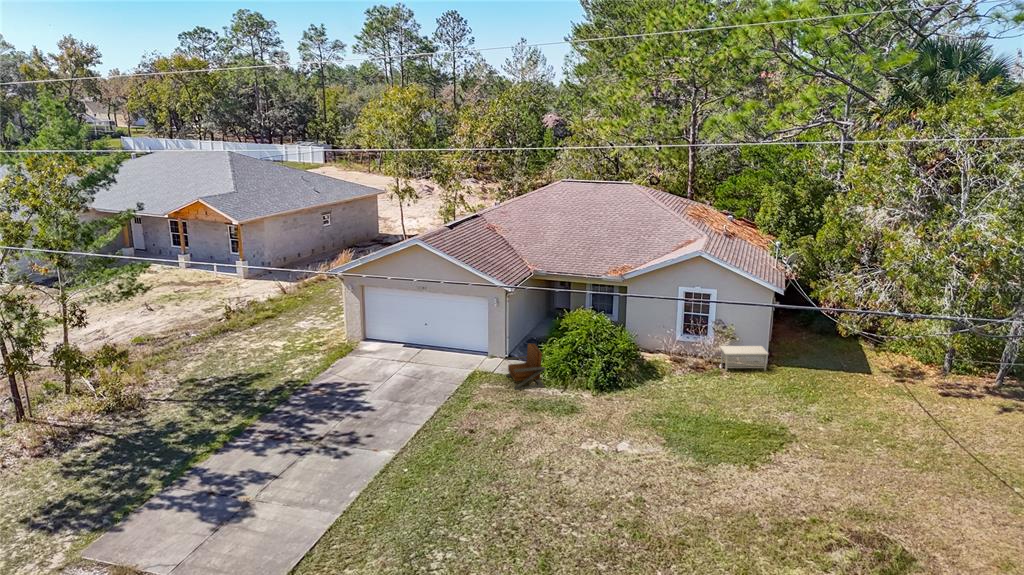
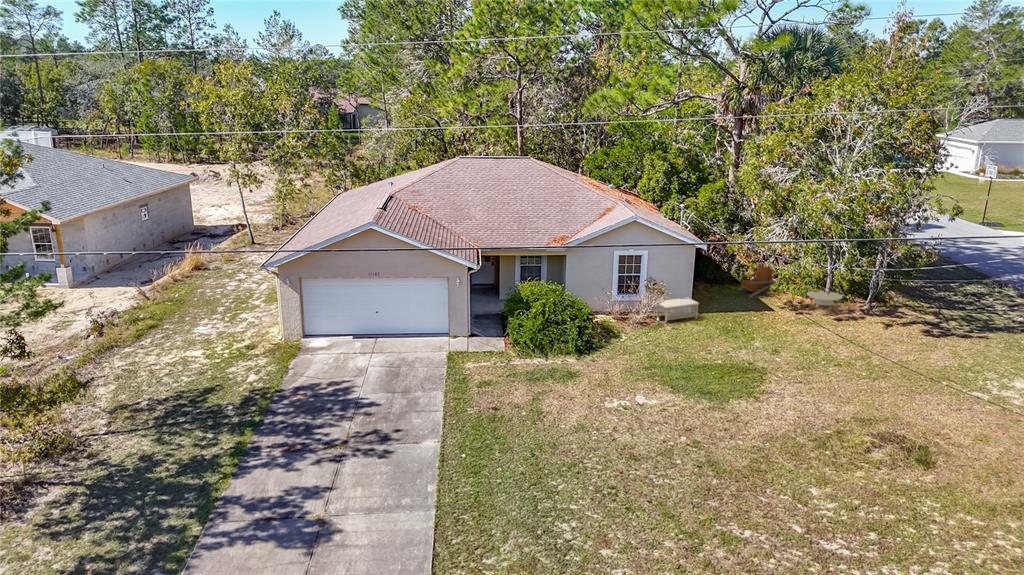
lounge chair: present [507,344,546,390] -> present [739,264,776,298]
round table: none [917,356,962,384] -> present [807,291,842,312]

